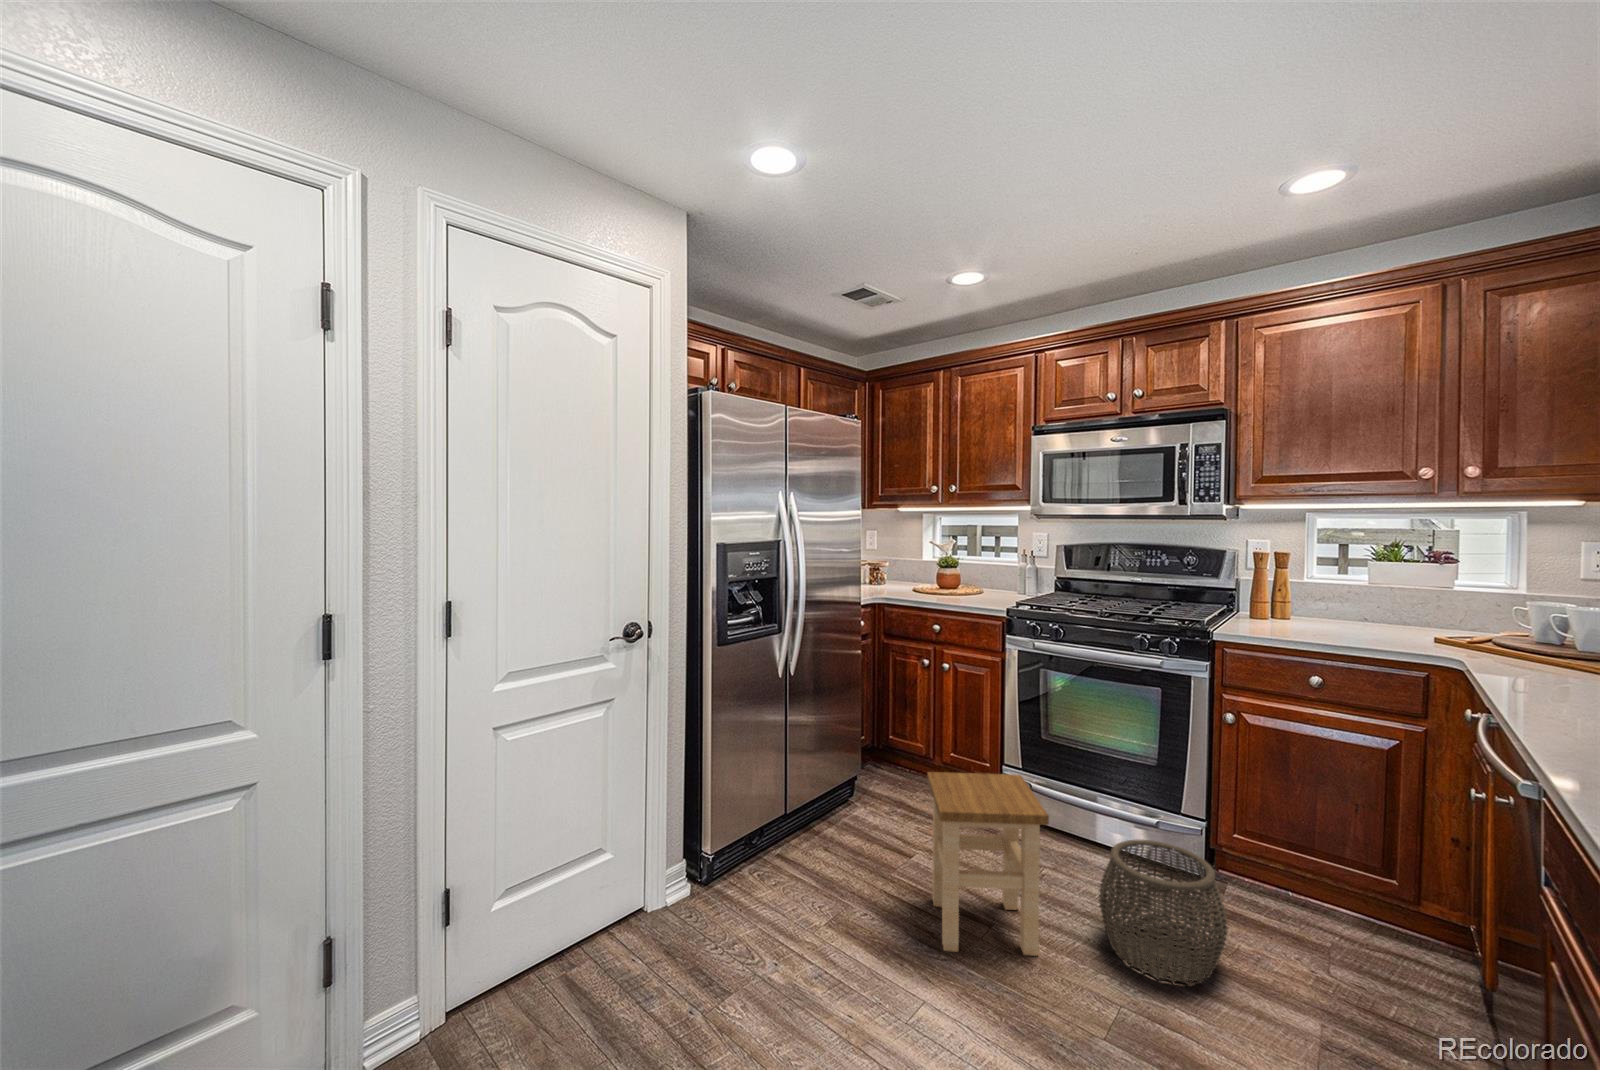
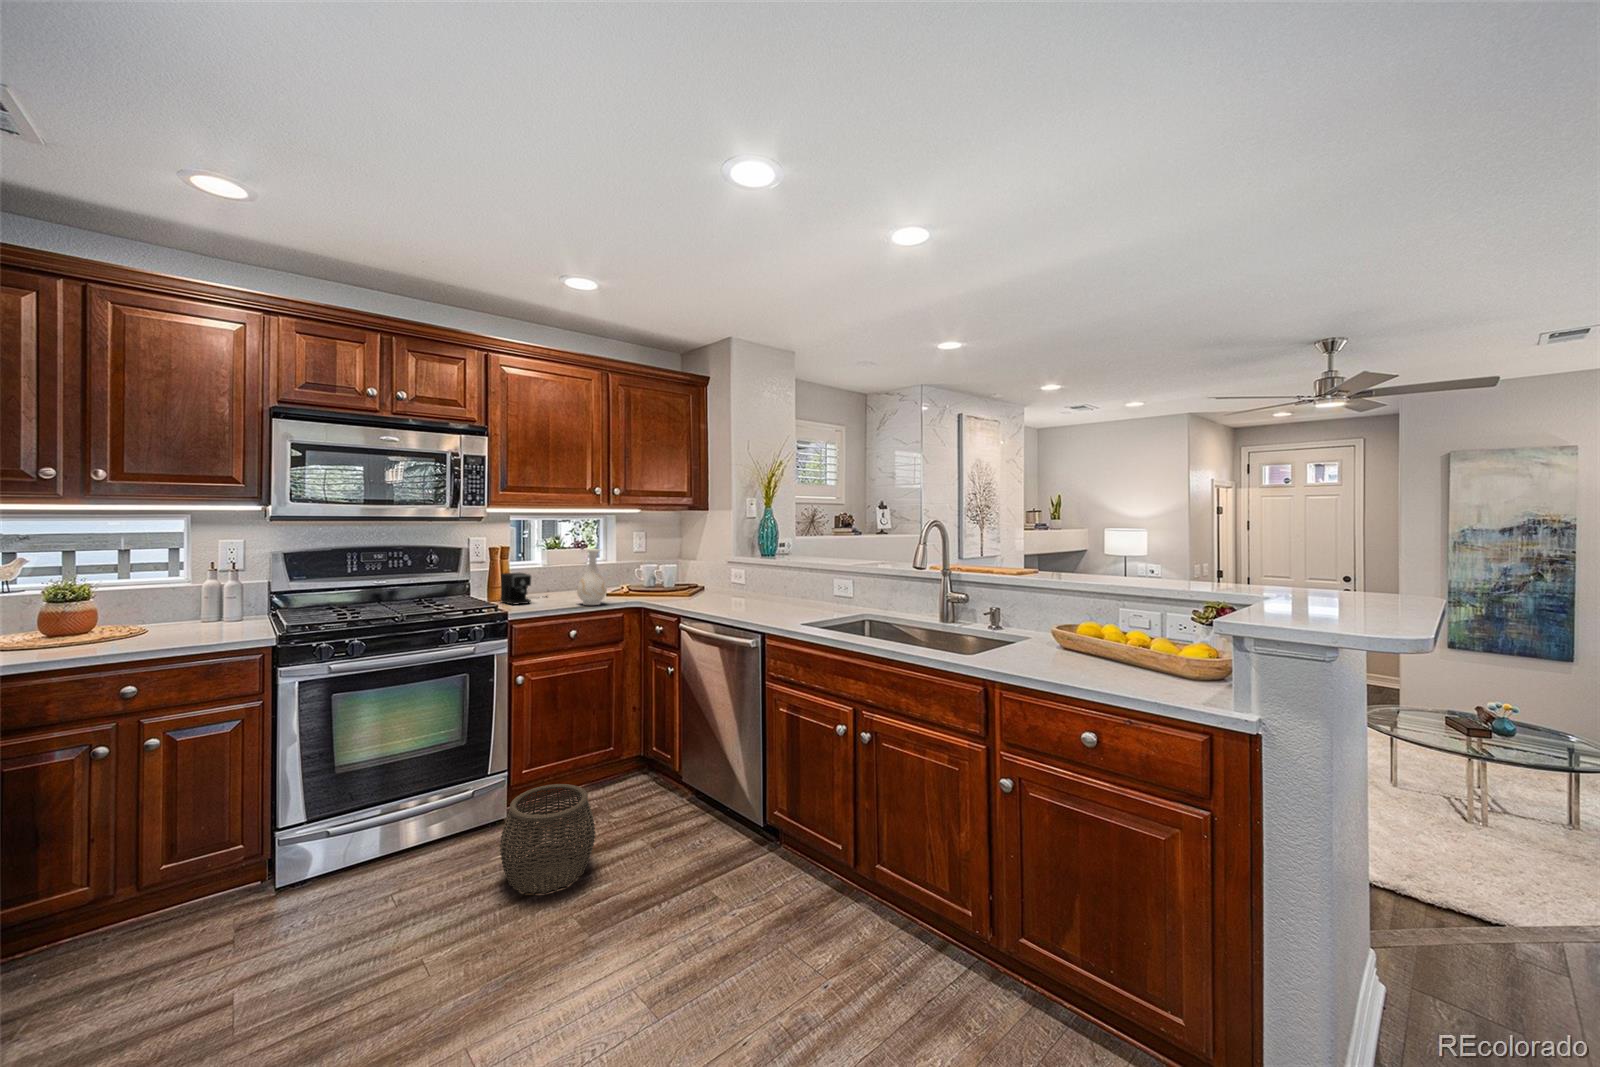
vase: none [1351,555,1409,644] -> present [577,549,607,605]
coffee maker: none [1256,584,1341,626] -> present [500,573,531,605]
stool: present [927,772,1049,956] -> none [324,794,501,1011]

